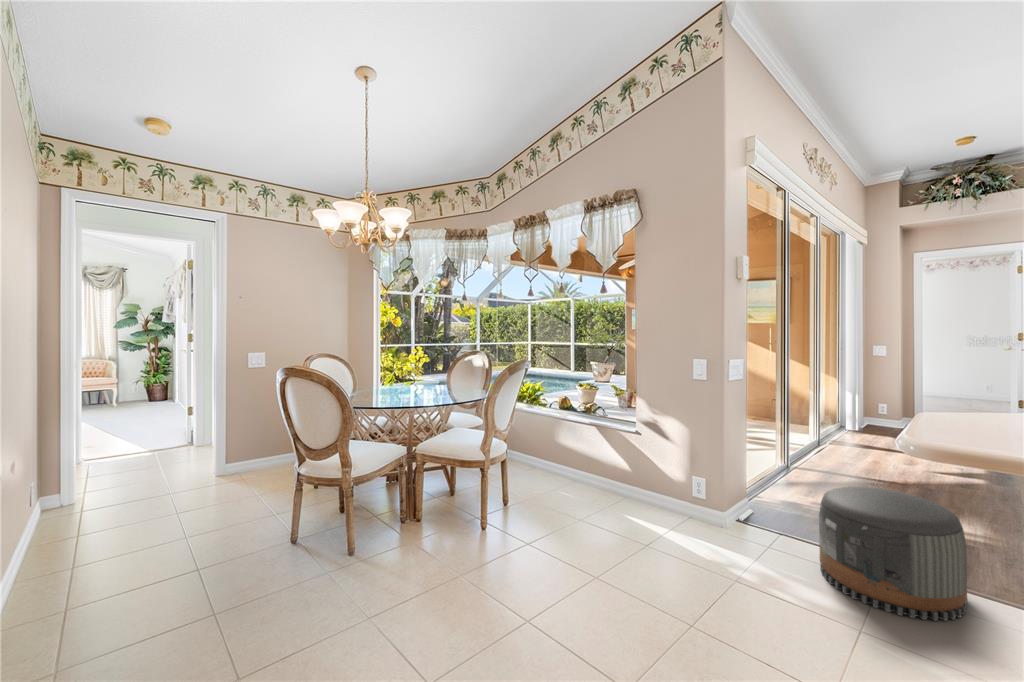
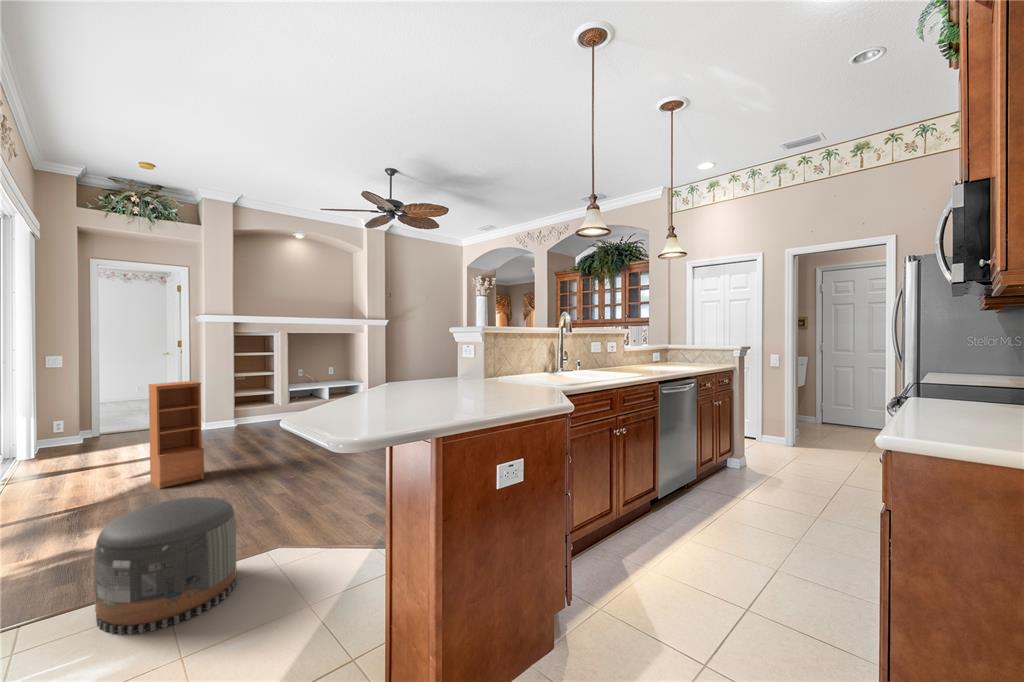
bookcase: none [940,377,1007,499] -> present [149,381,204,489]

